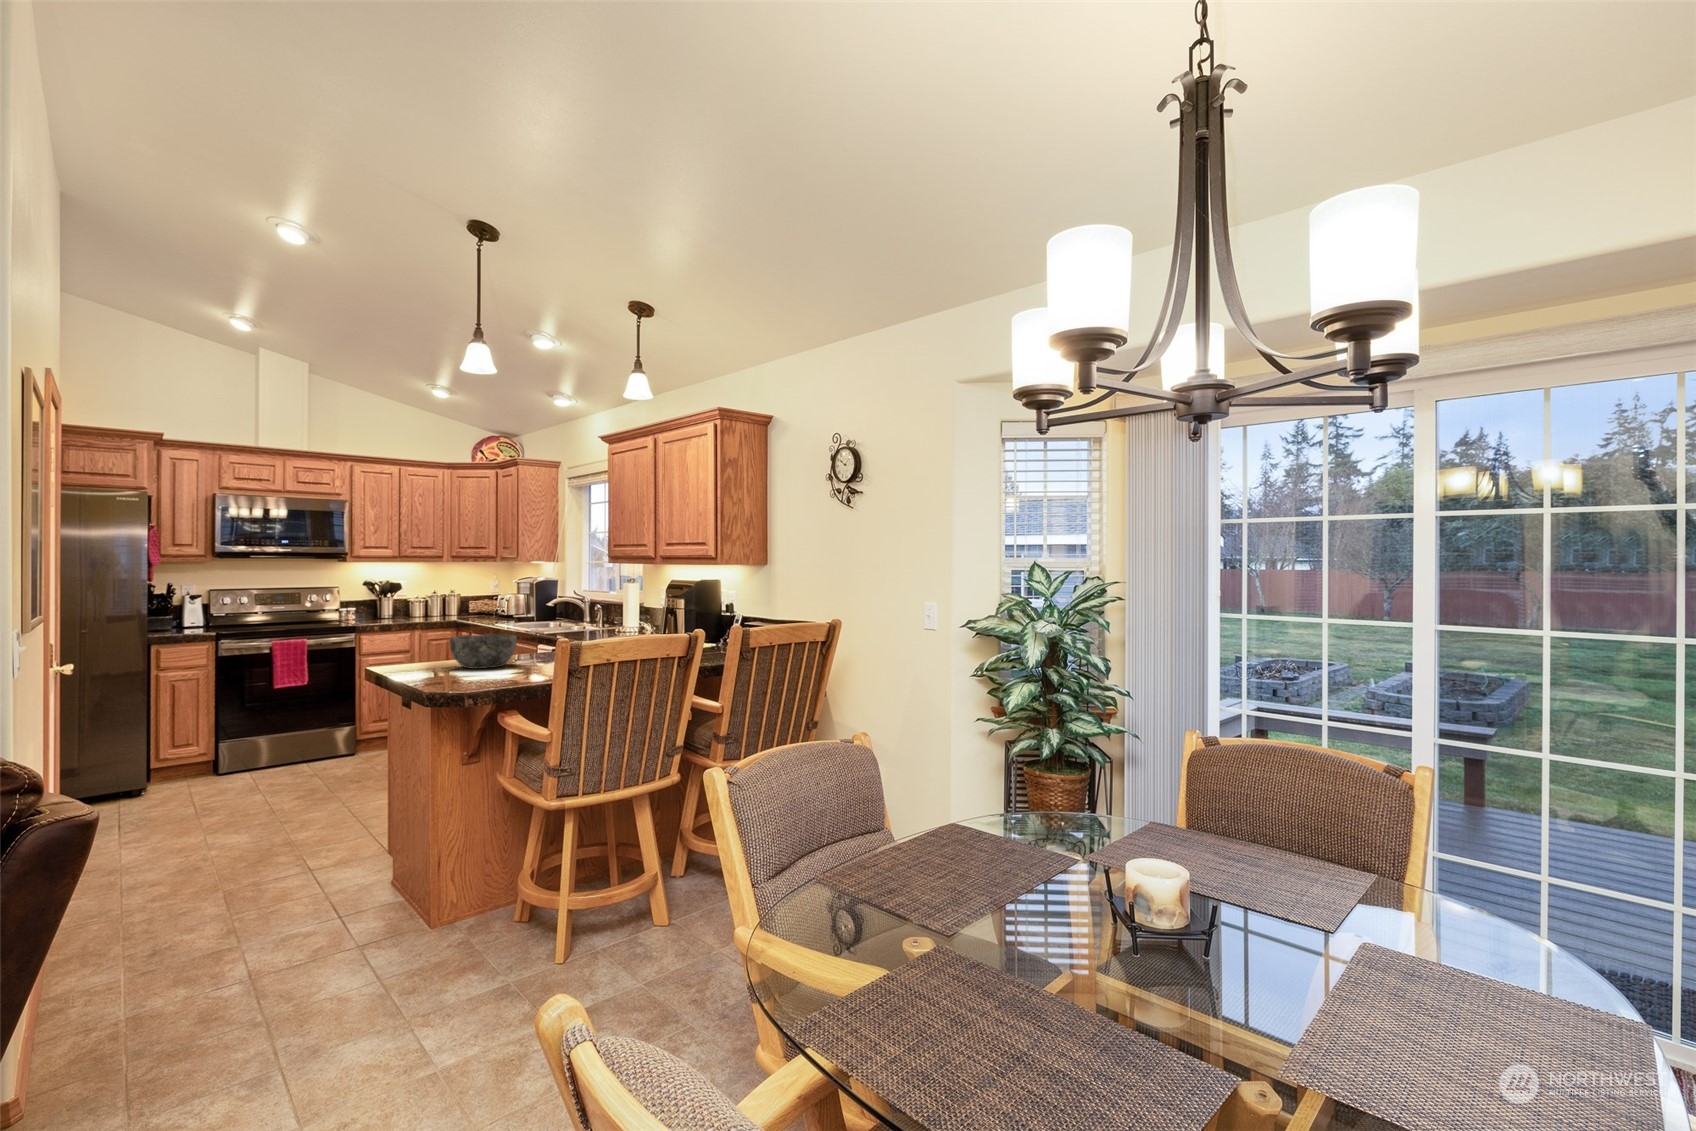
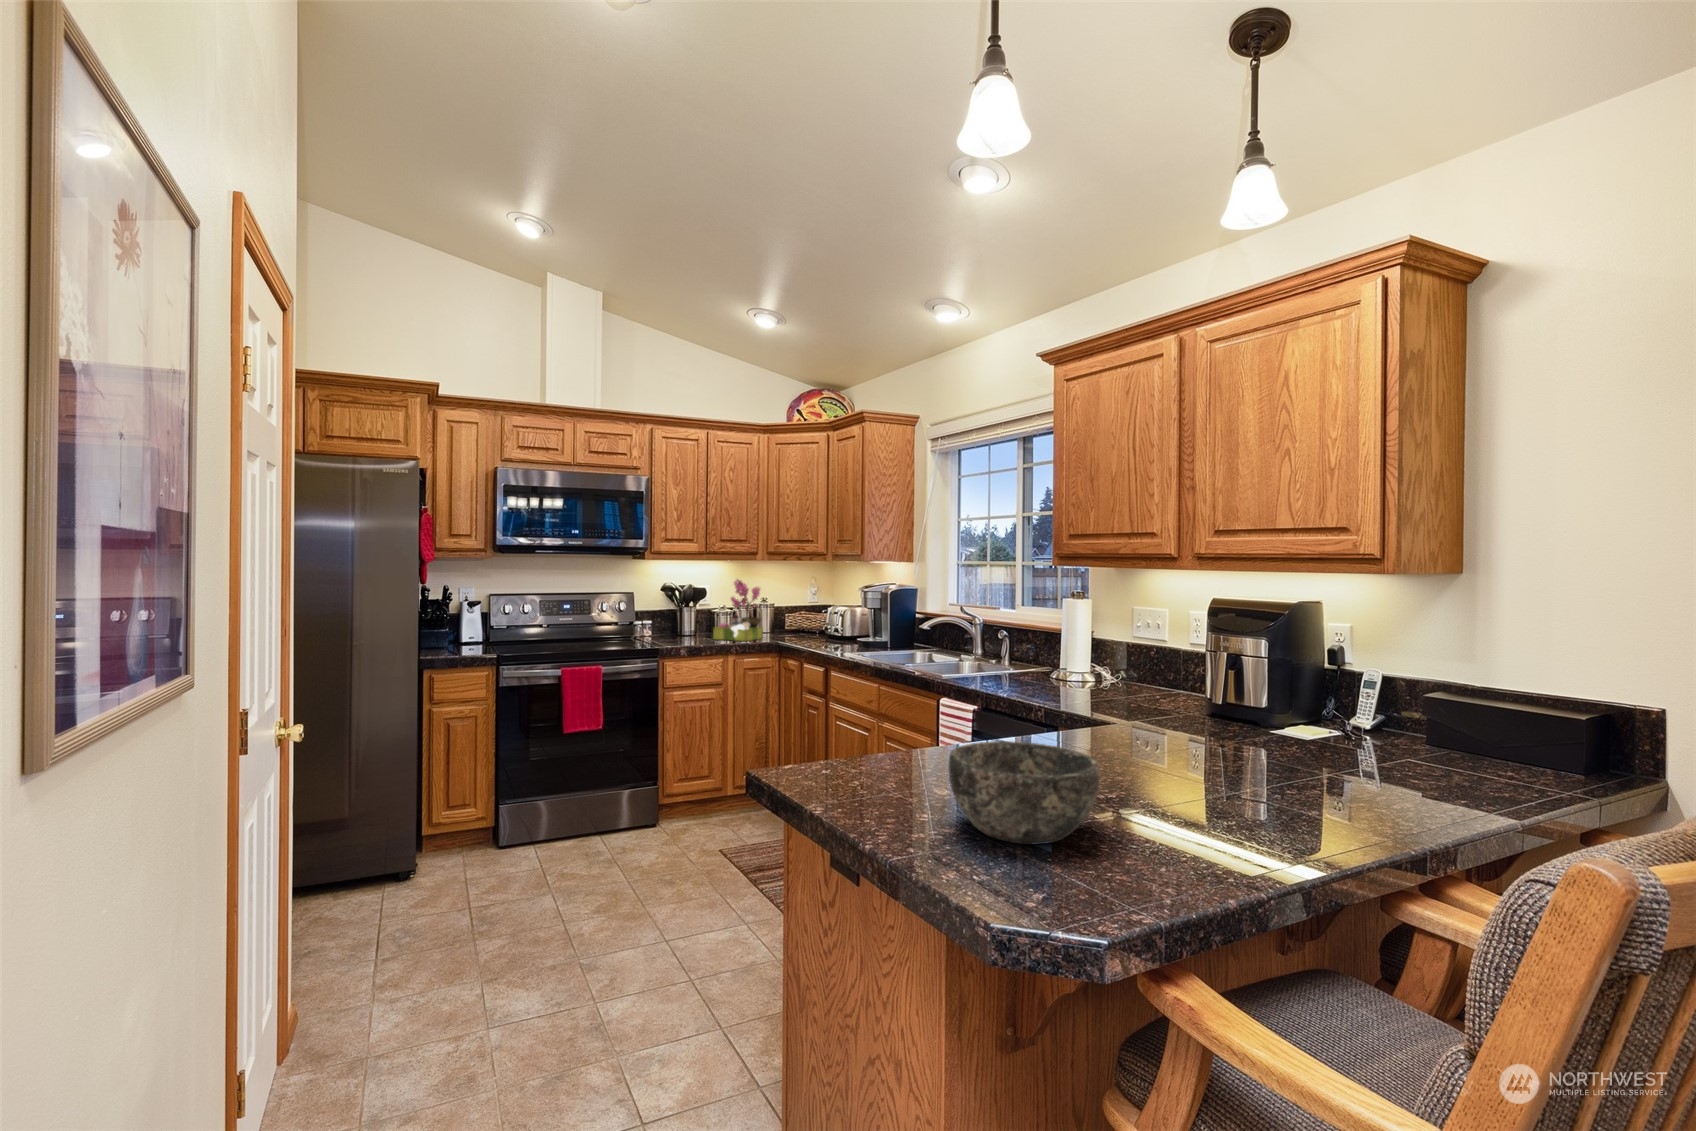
flower arrangement: none [405,576,448,622] -> present [713,579,763,641]

